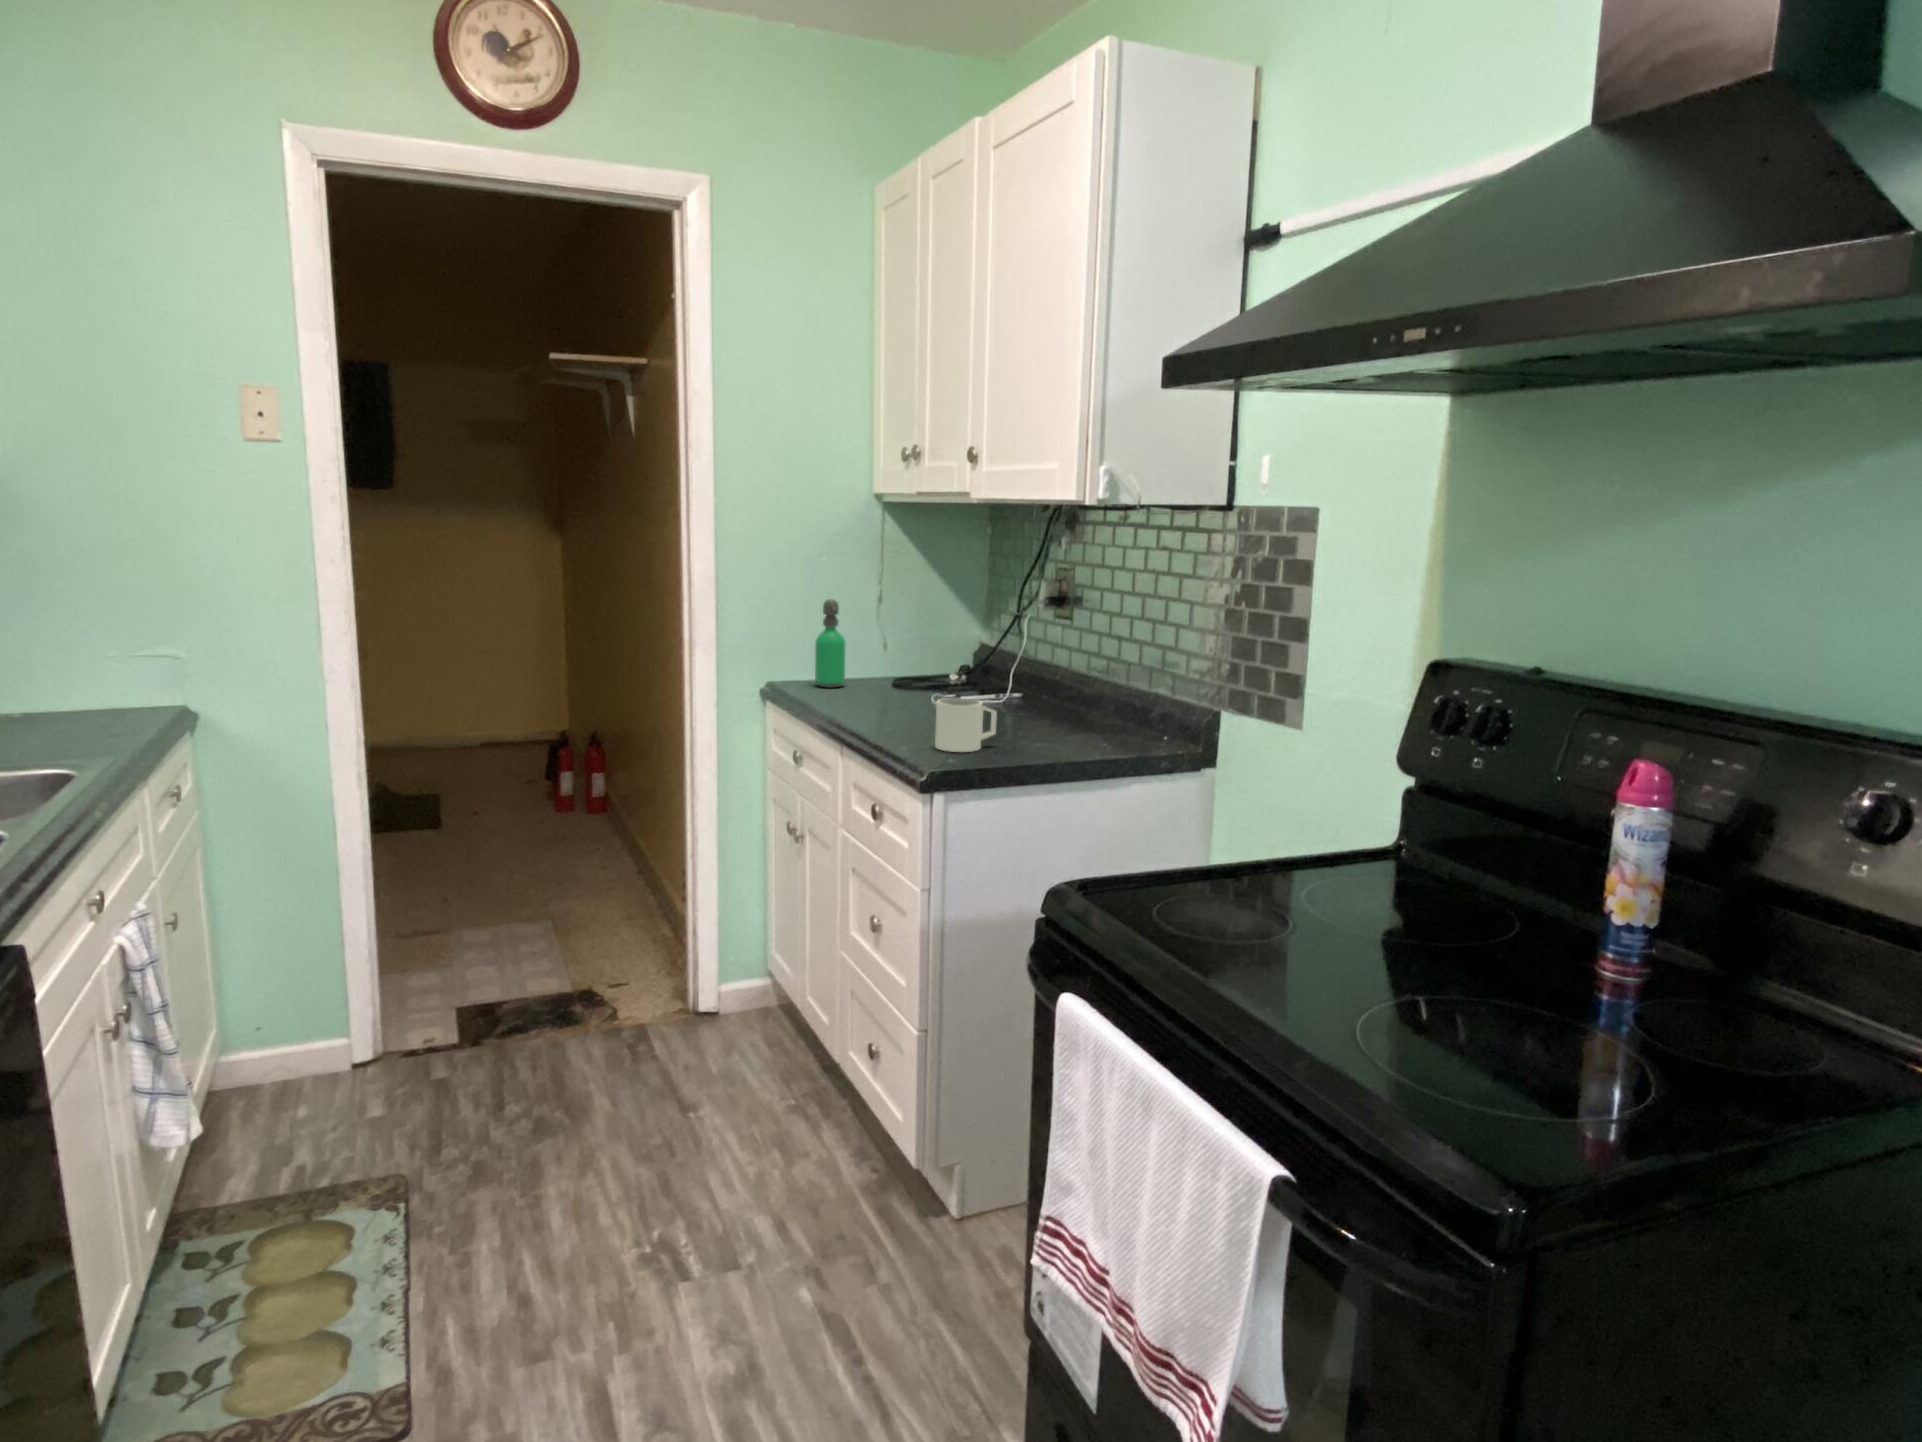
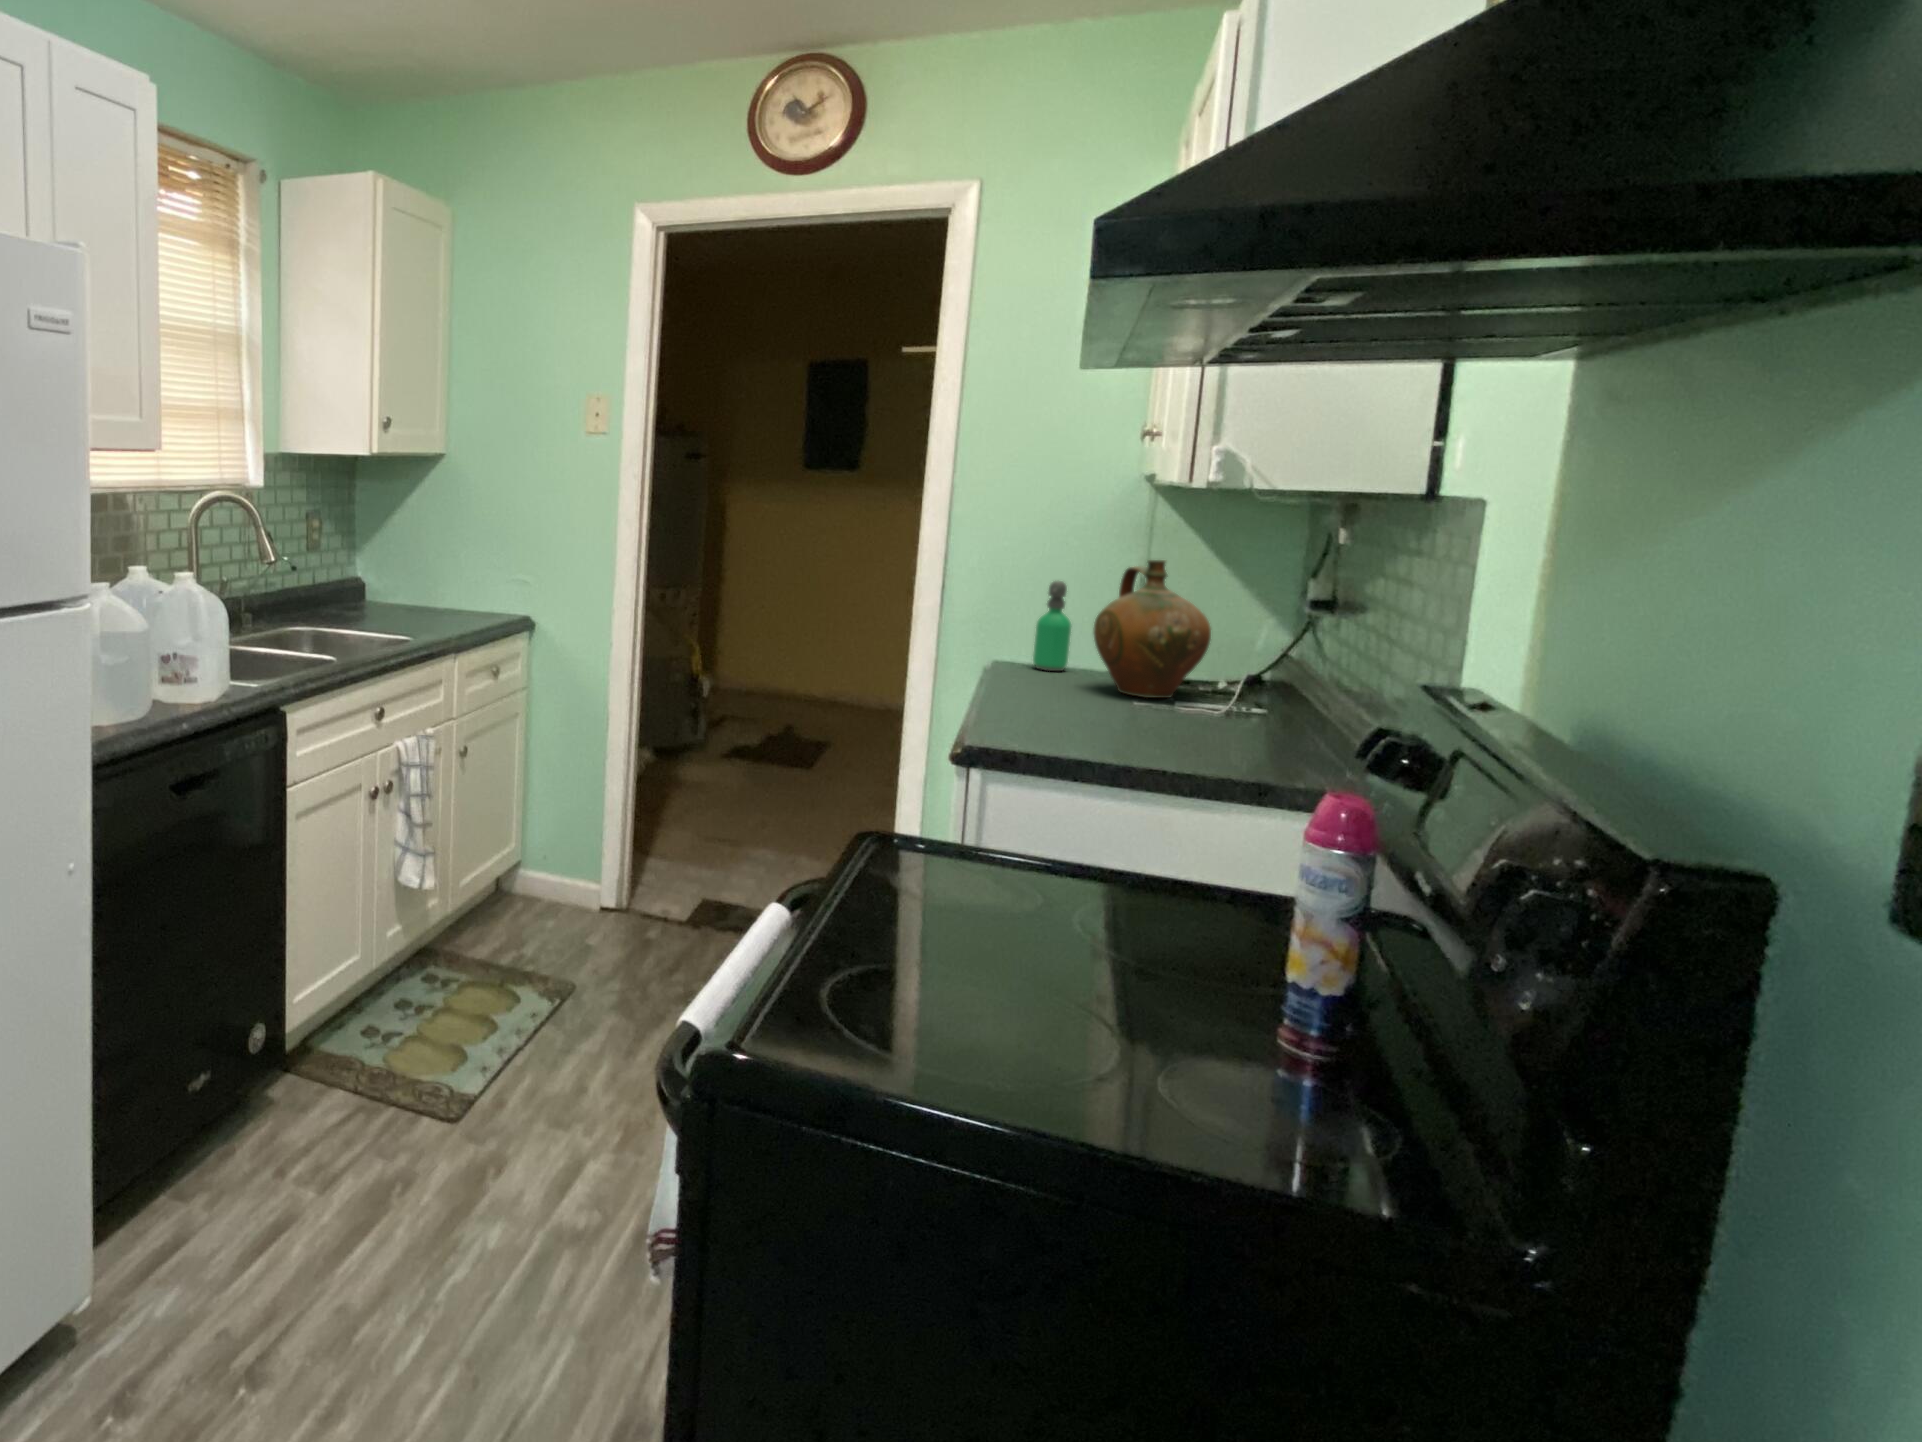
ceramic jug: none [890,573,980,700] -> present [1094,560,1211,698]
mug: present [935,698,997,752] -> none [1023,684,1100,742]

